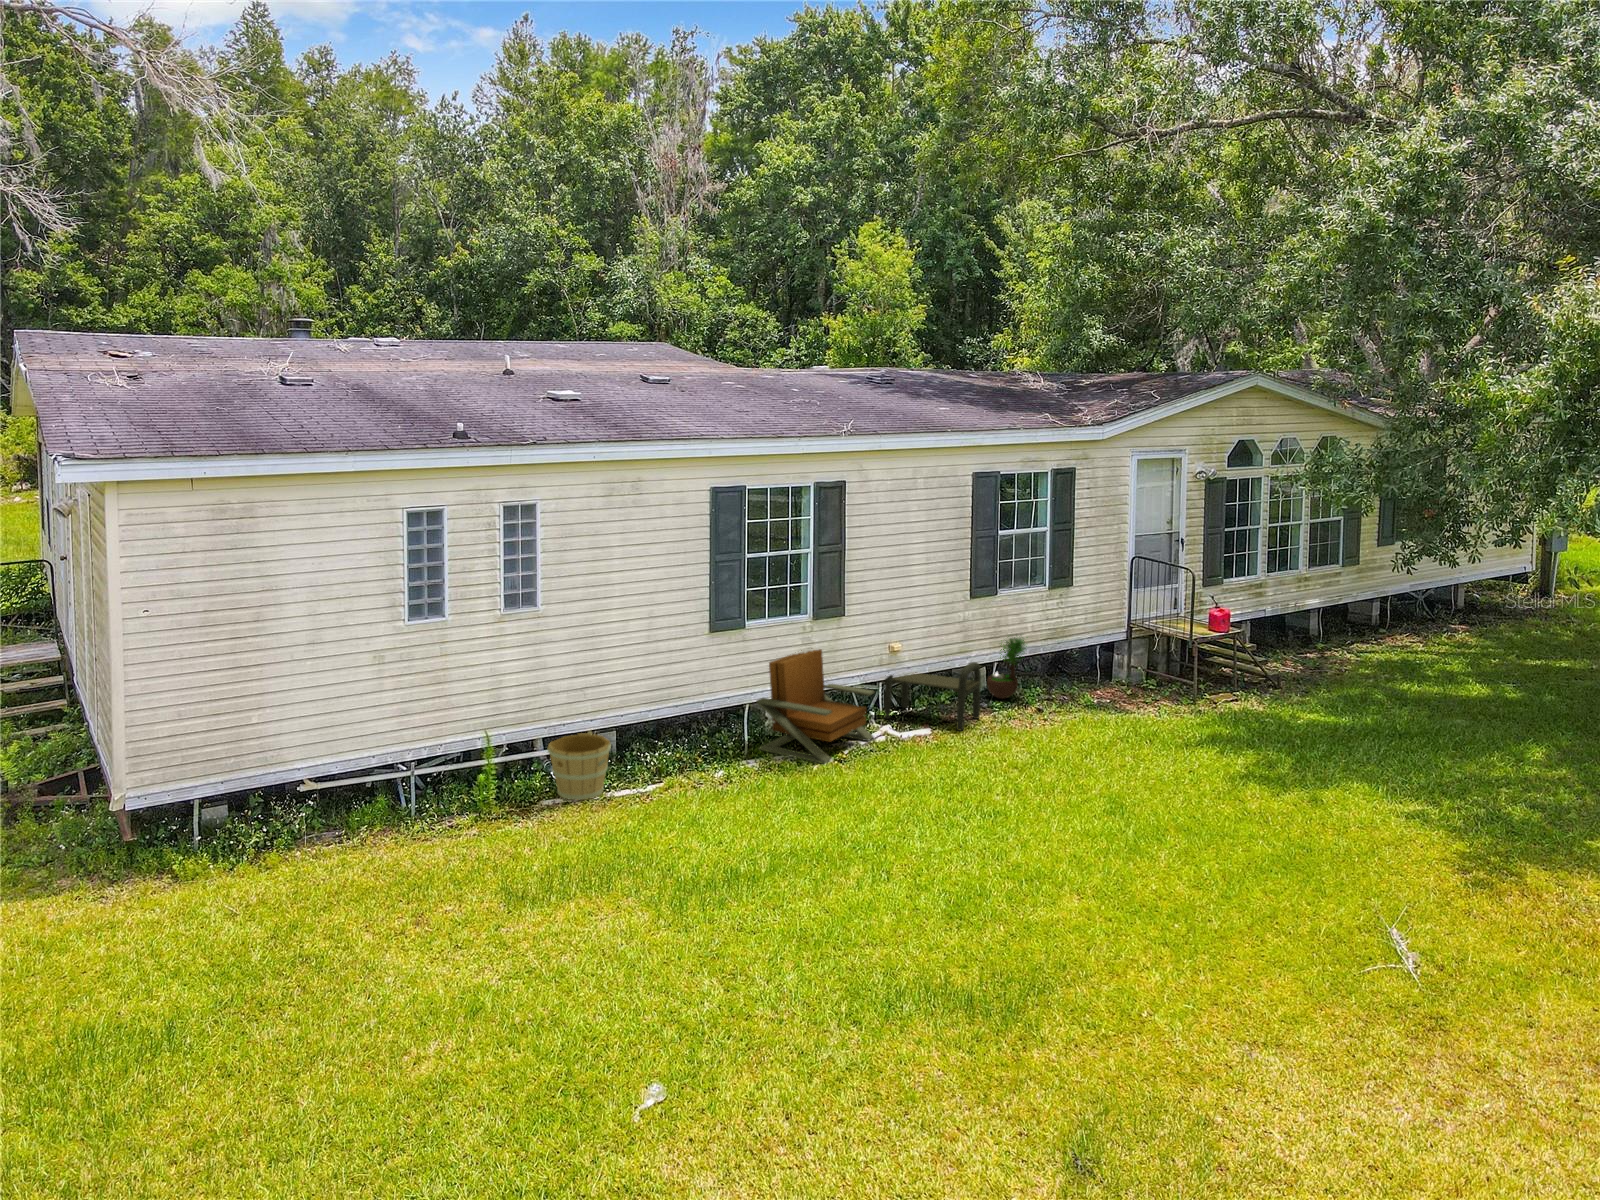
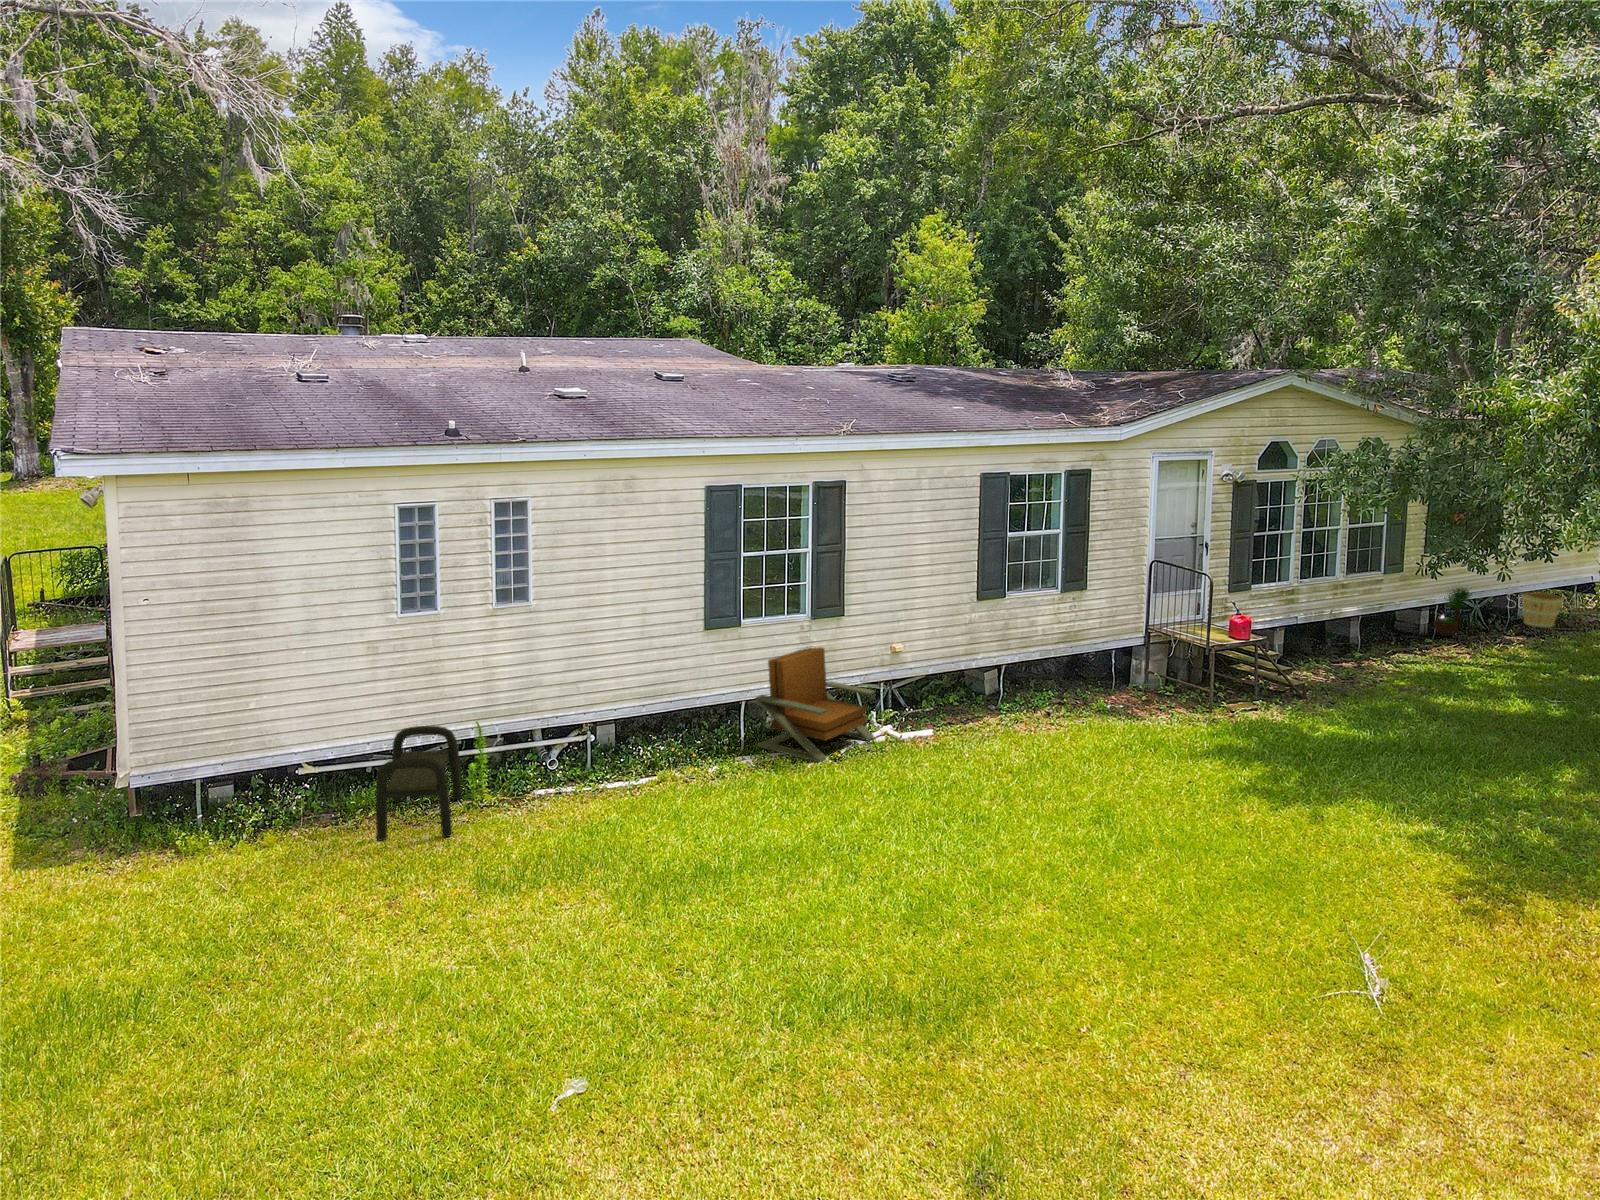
potted tree: present [987,636,1027,699] -> present [1434,587,1471,636]
bench: present [884,662,981,731] -> present [376,726,462,840]
wooden bucket: present [548,733,611,800] -> present [1522,592,1564,628]

